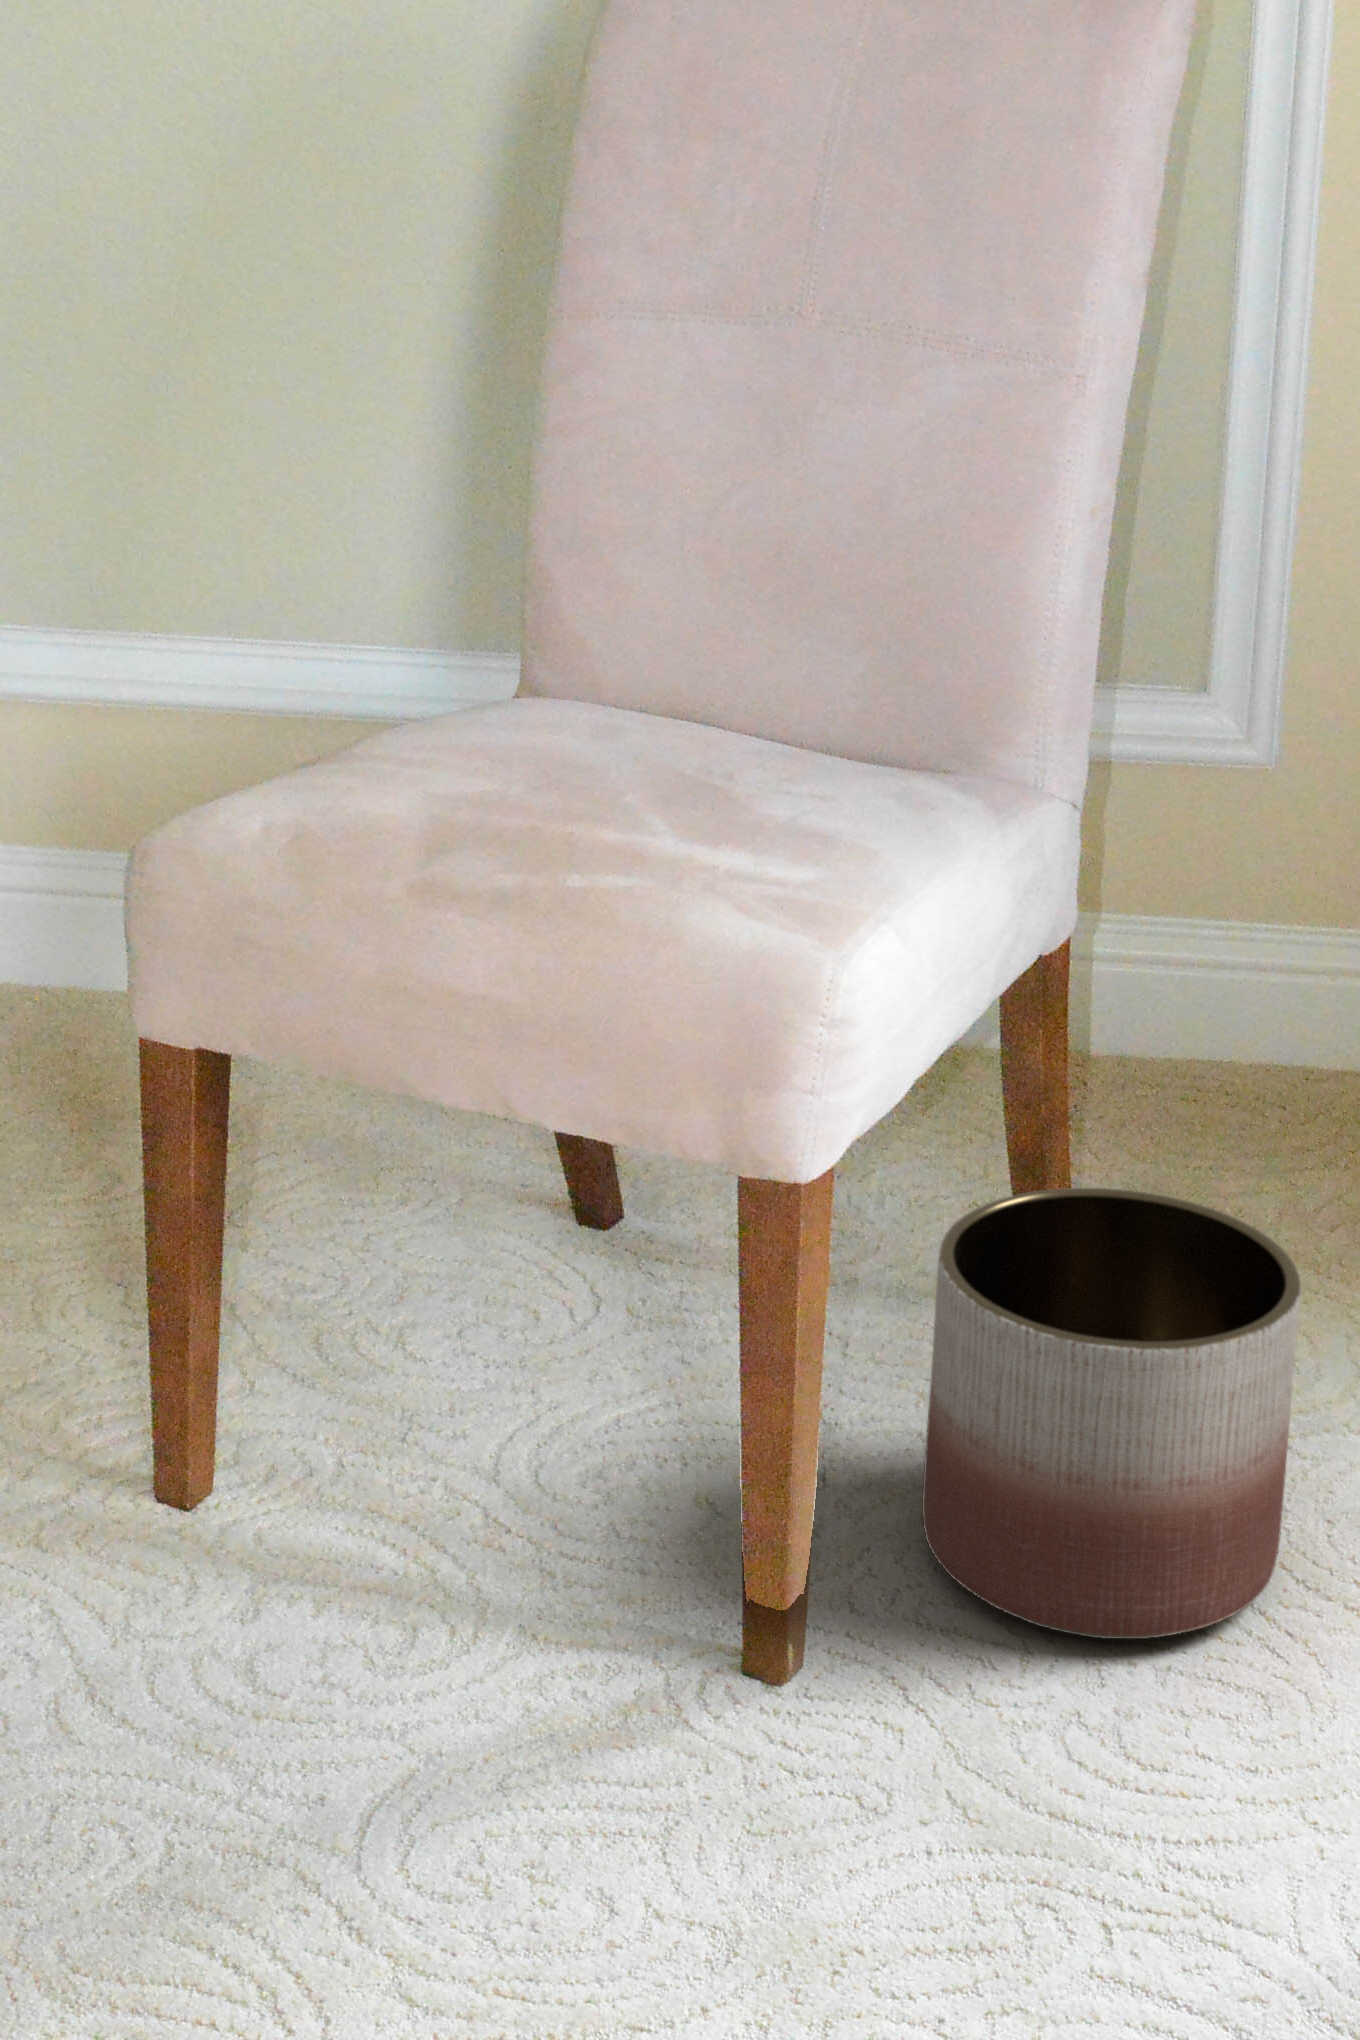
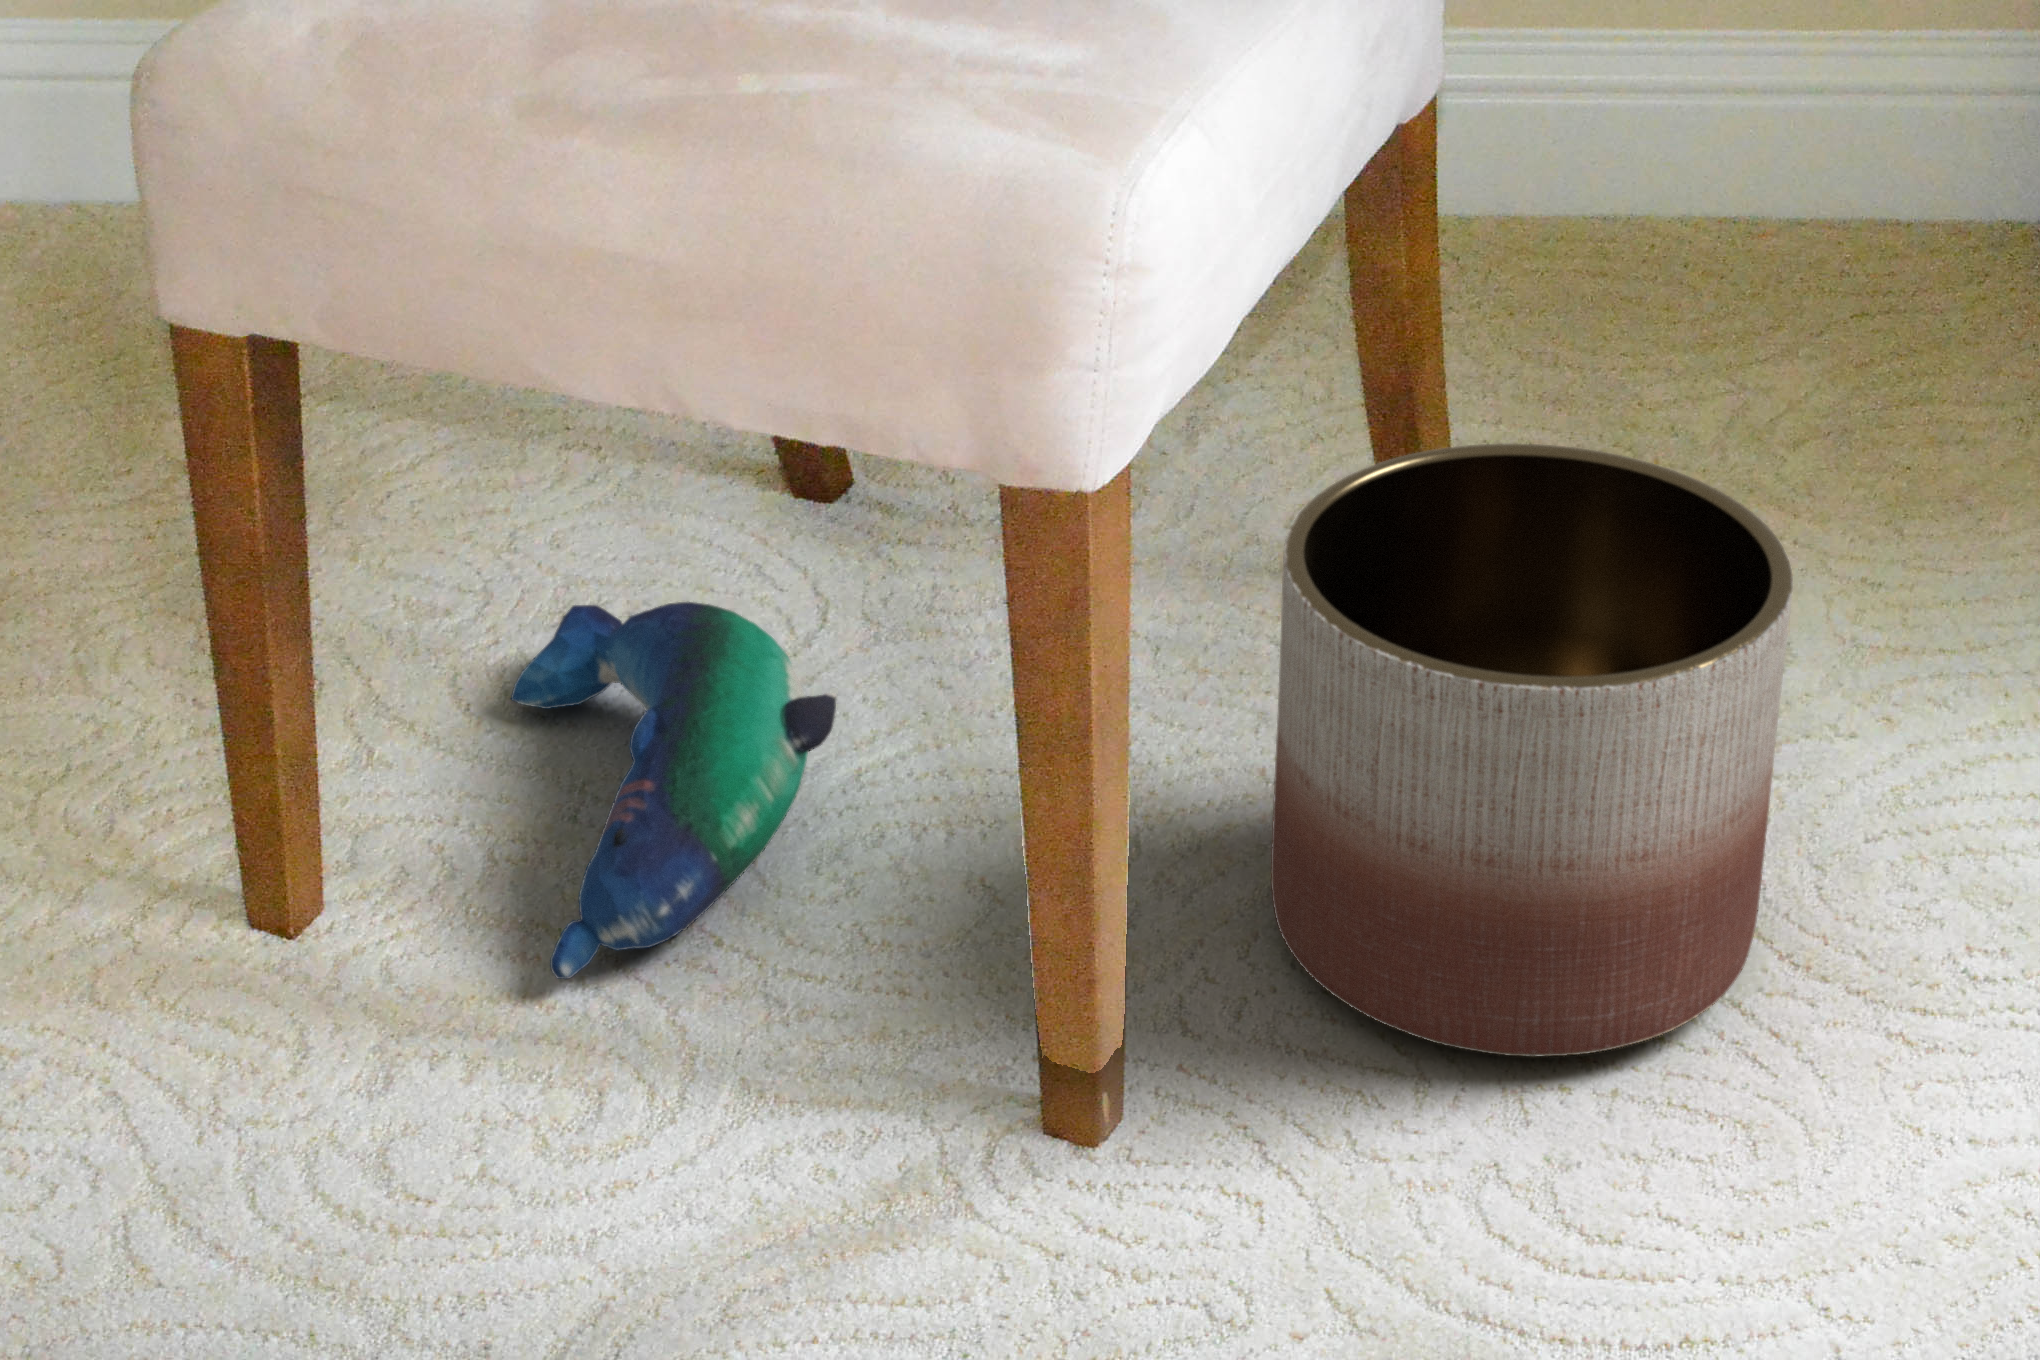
plush toy: none [360,1281,609,1548] -> present [511,602,837,979]

